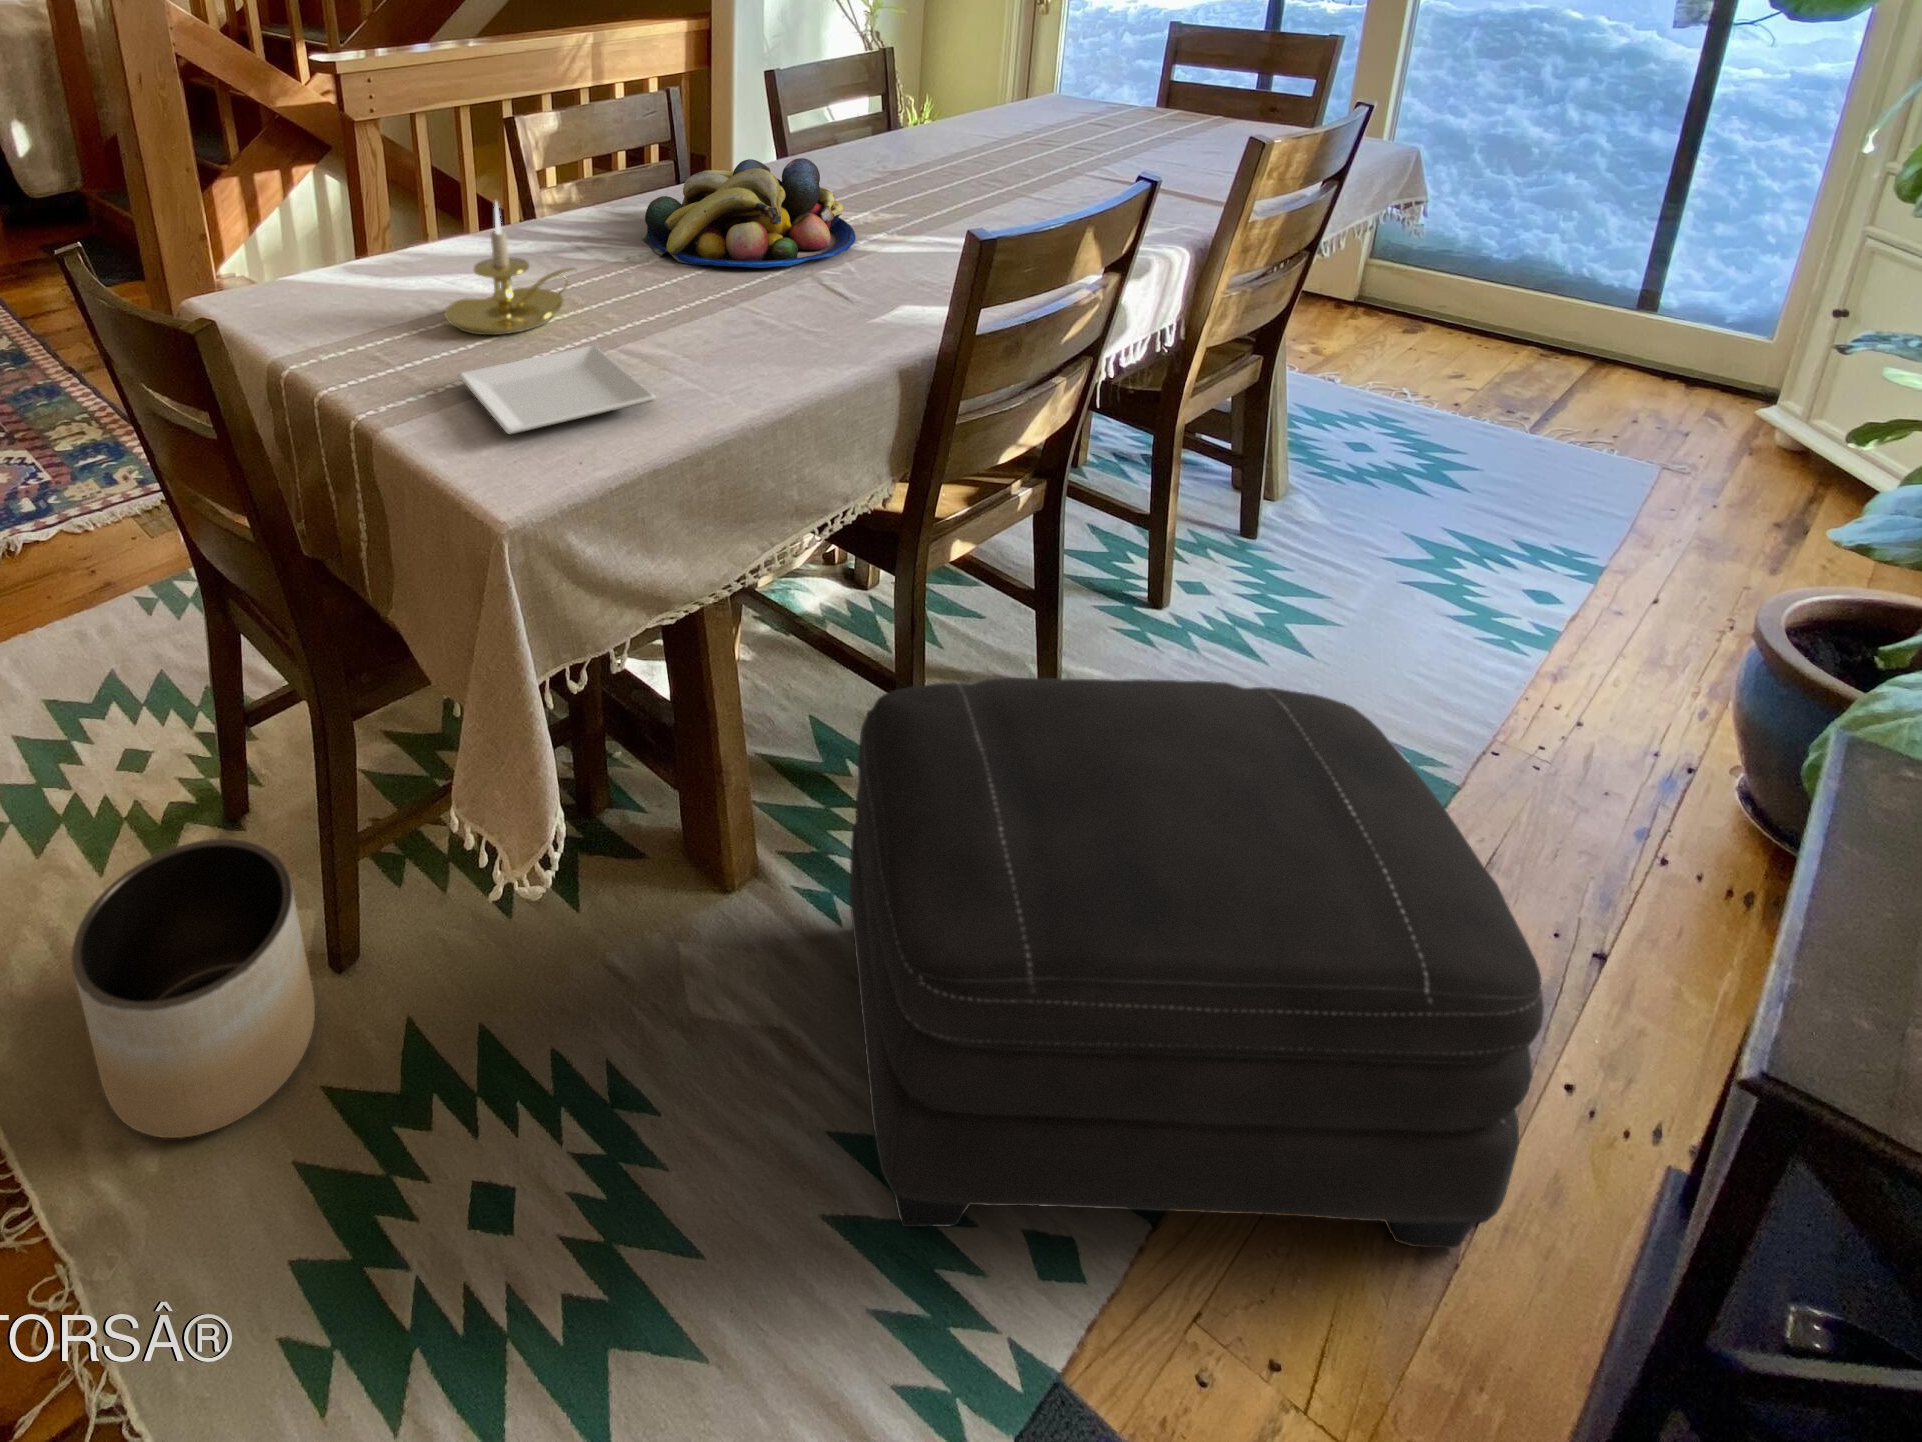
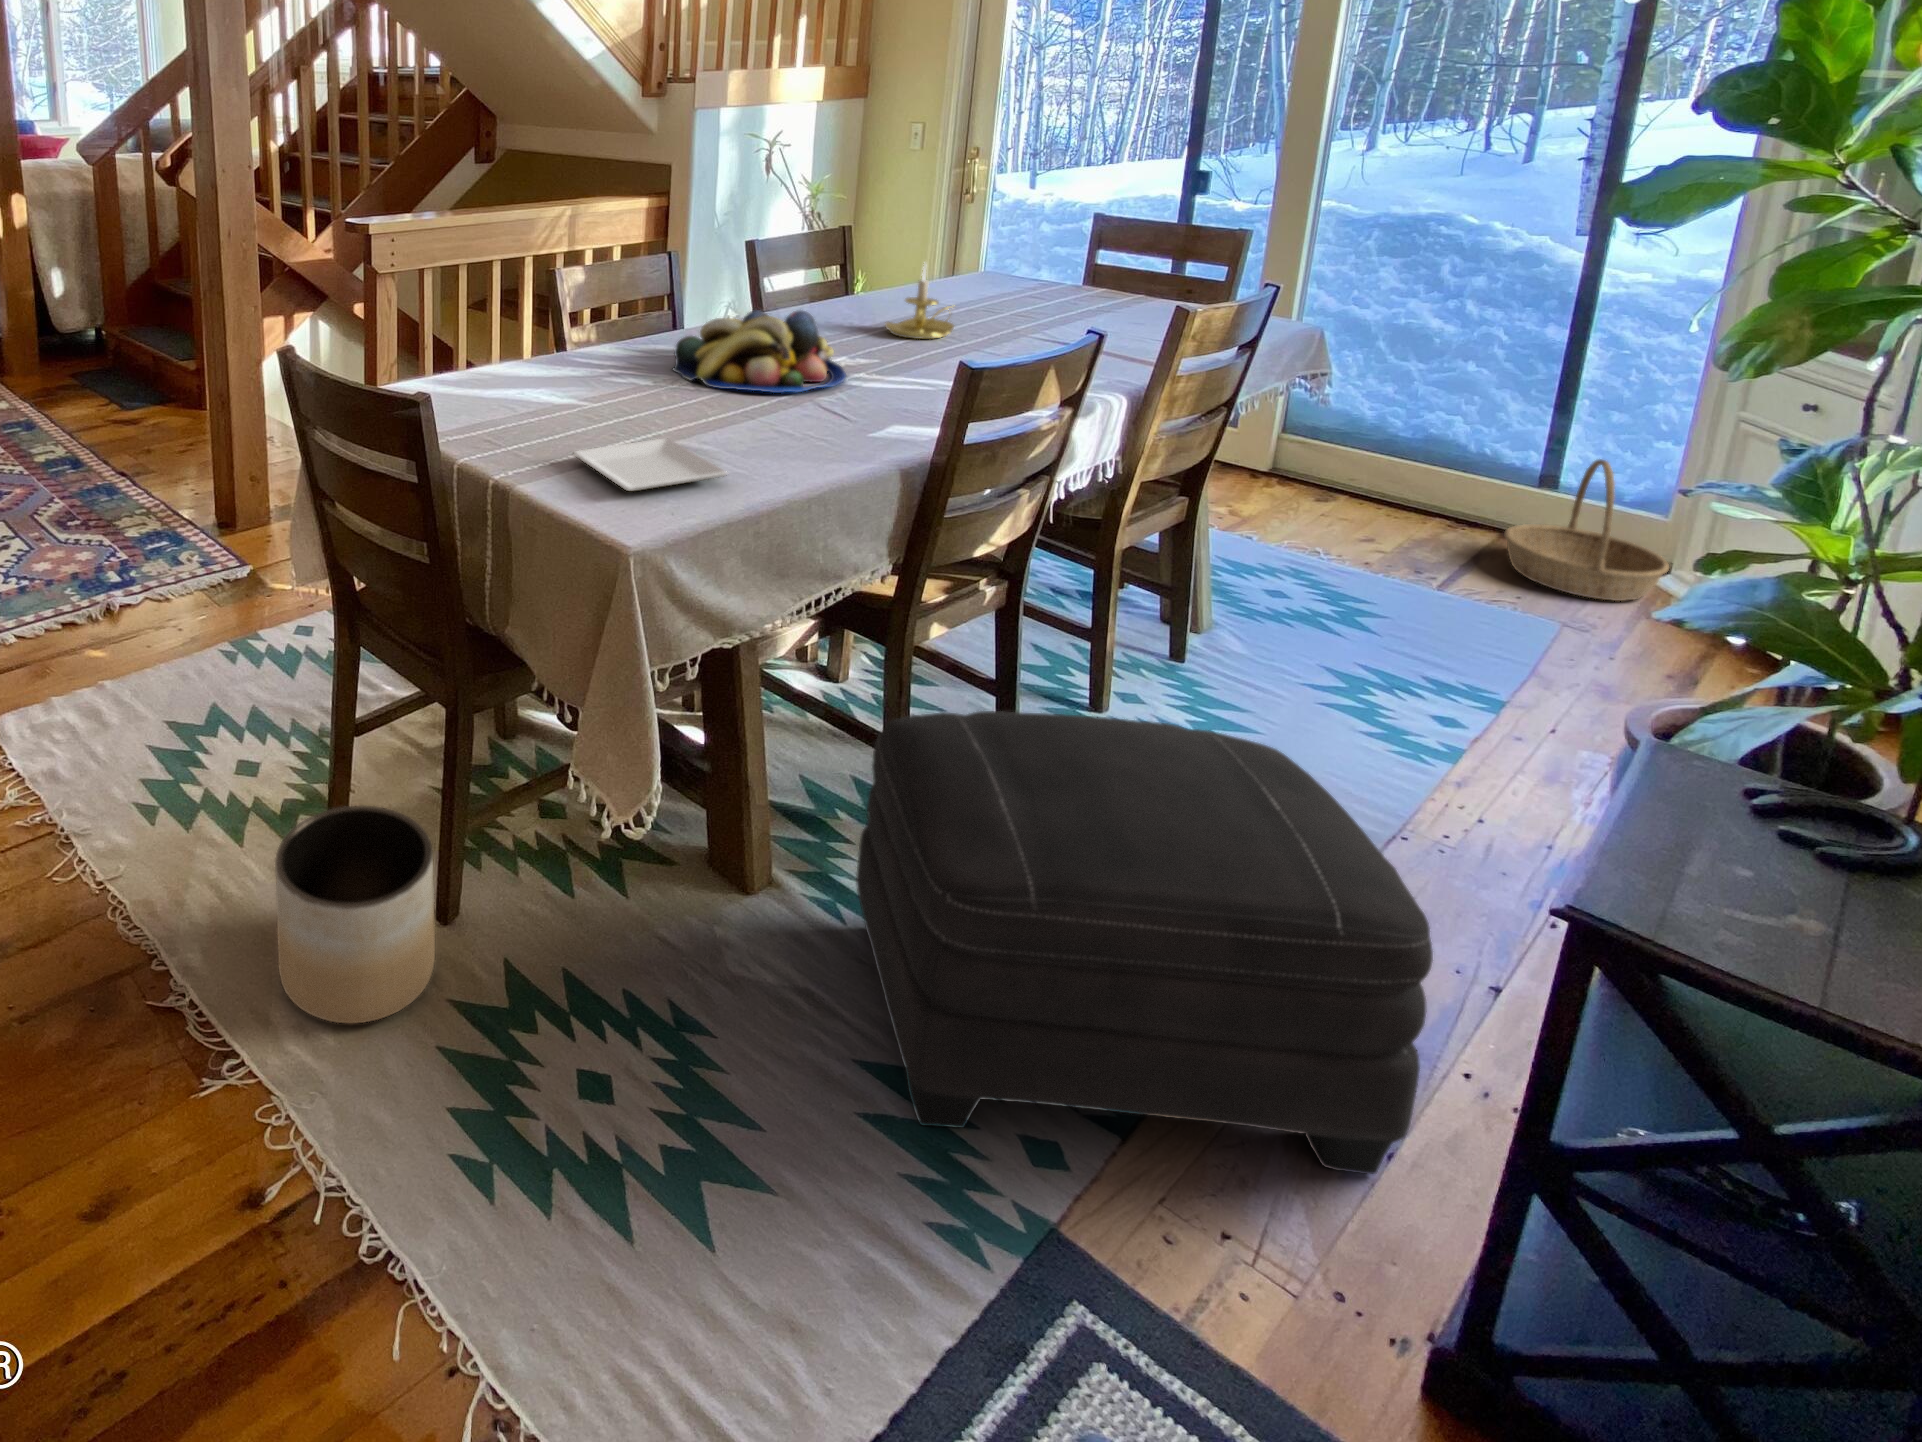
candle holder: present [445,202,575,335] -> present [885,267,954,339]
basket: none [1601,281,1772,435] -> present [1504,459,1669,601]

